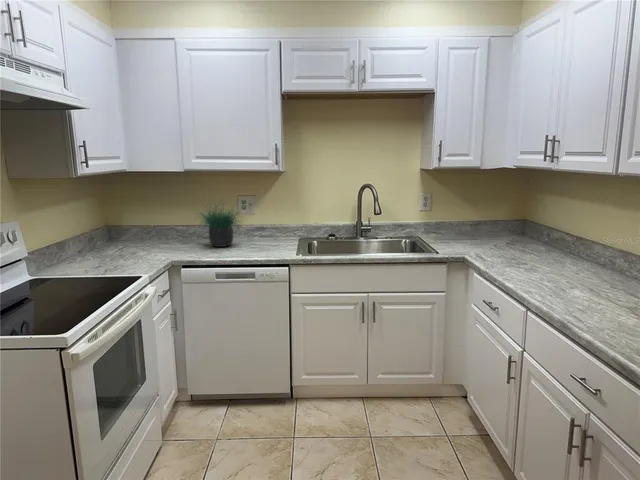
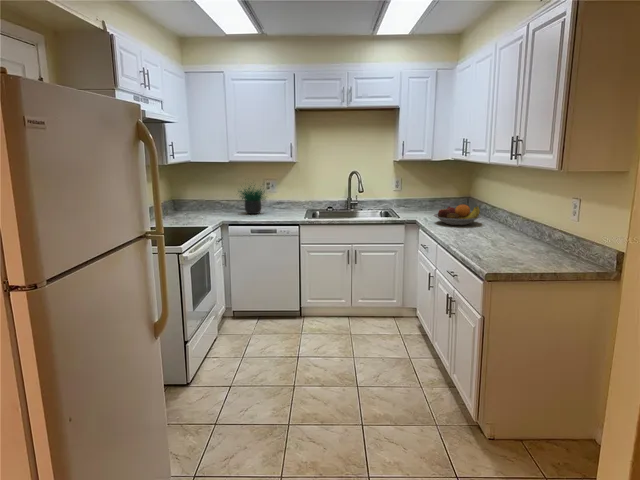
fruit bowl: none [497,238,575,270] -> present [434,205,481,225]

